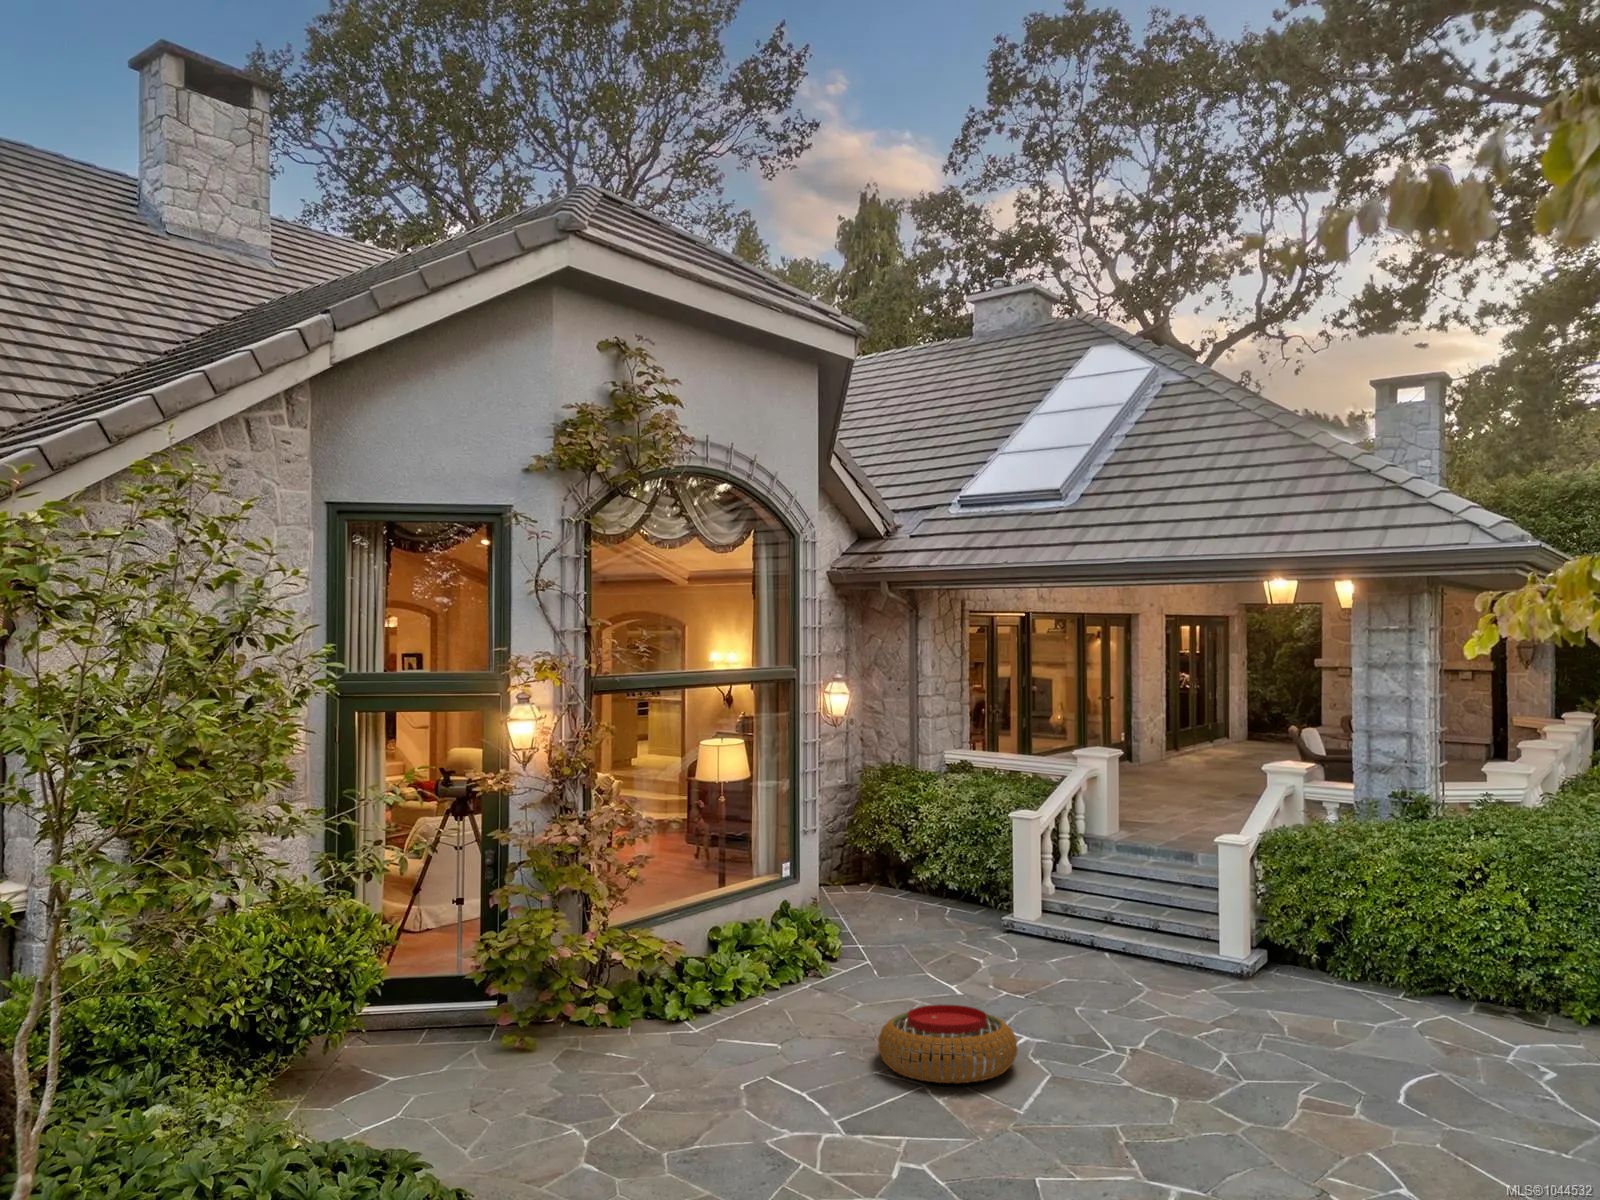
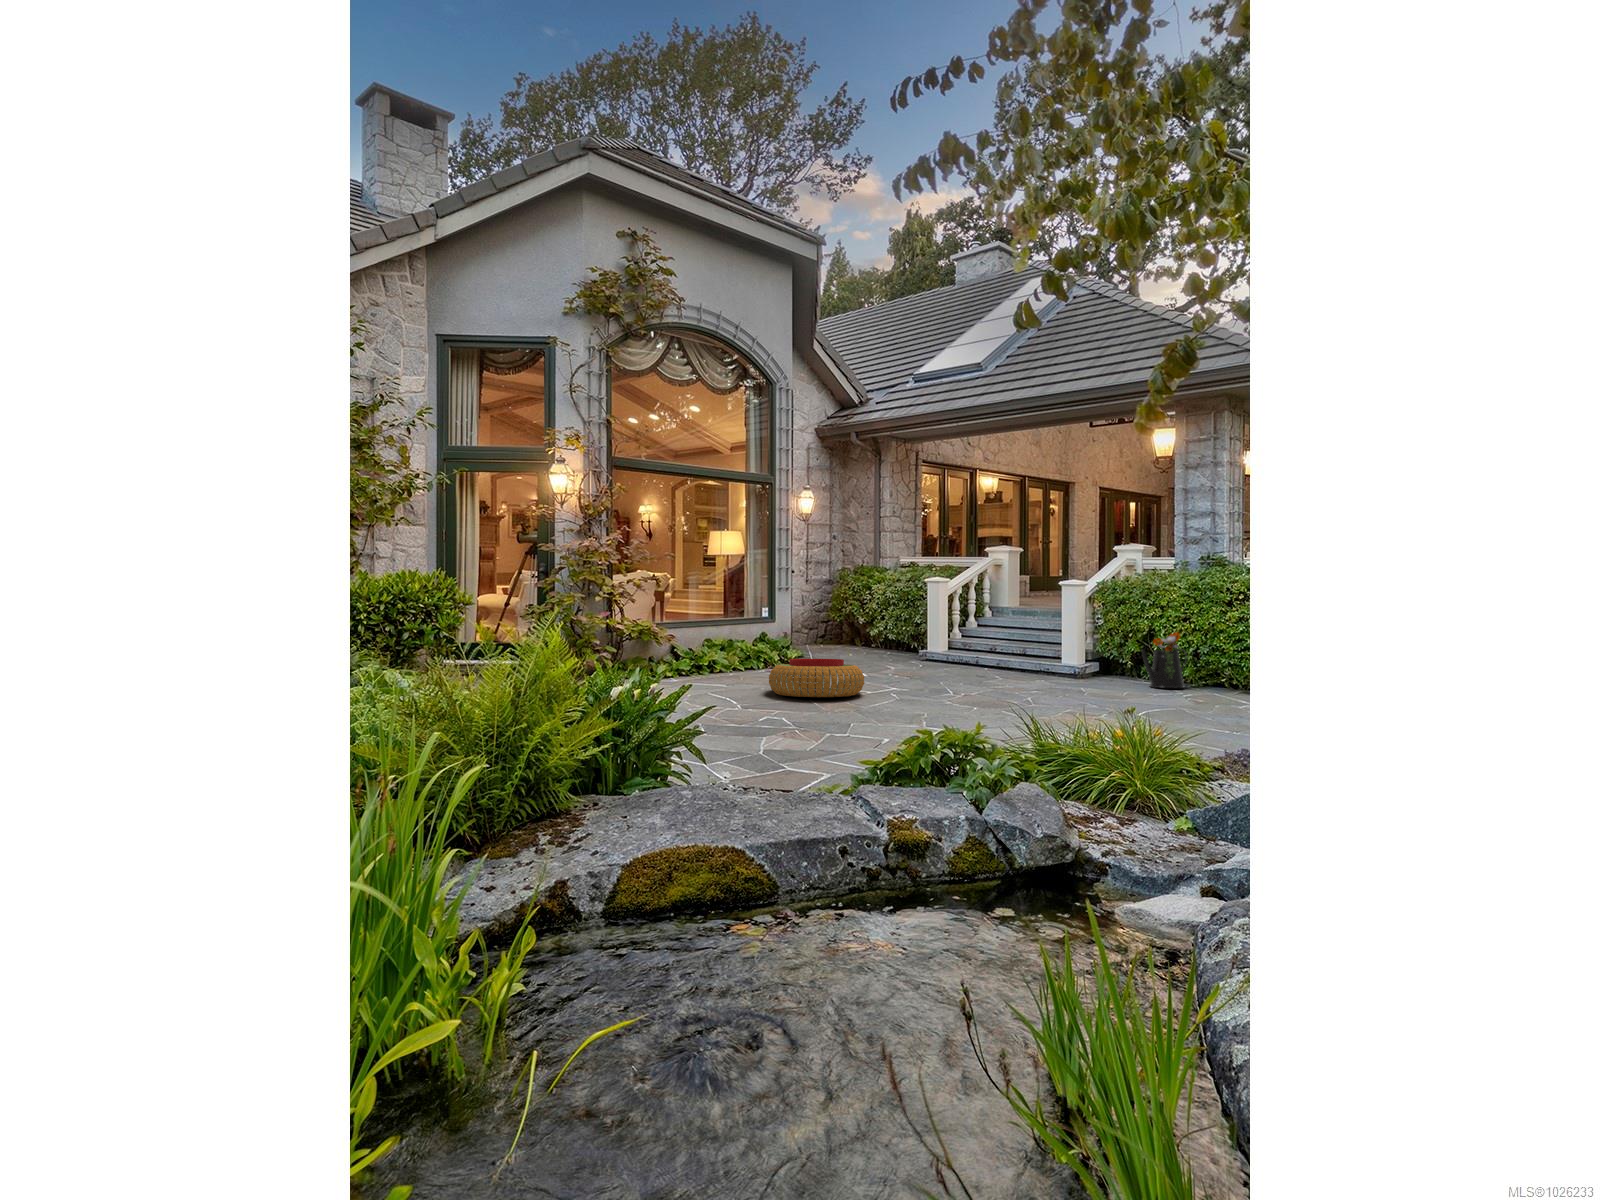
watering can: none [1351,922,1408,1007] -> present [1142,632,1187,688]

